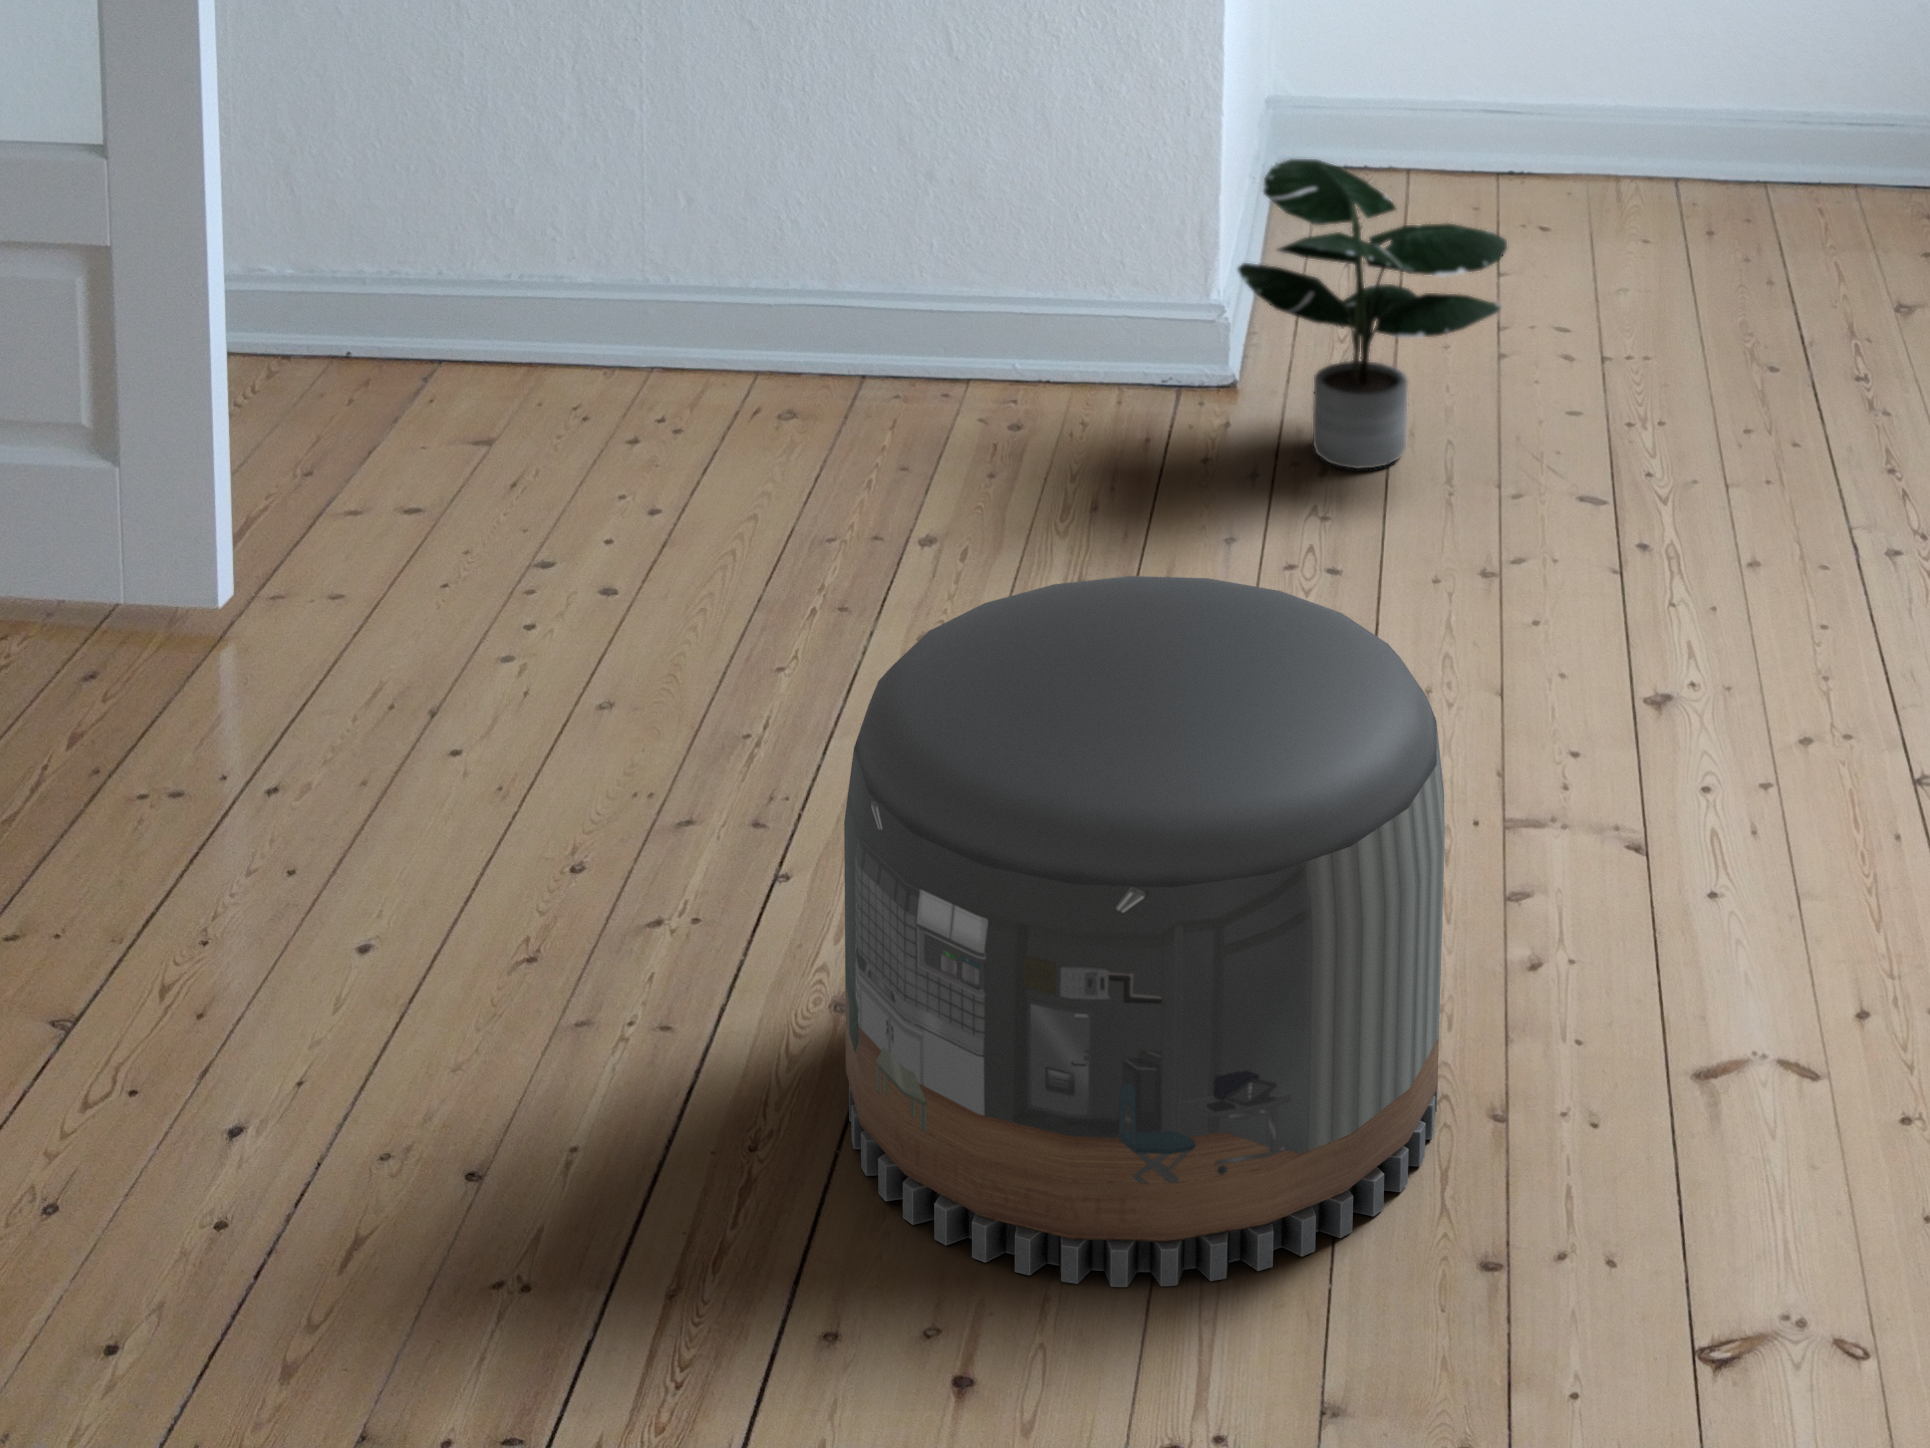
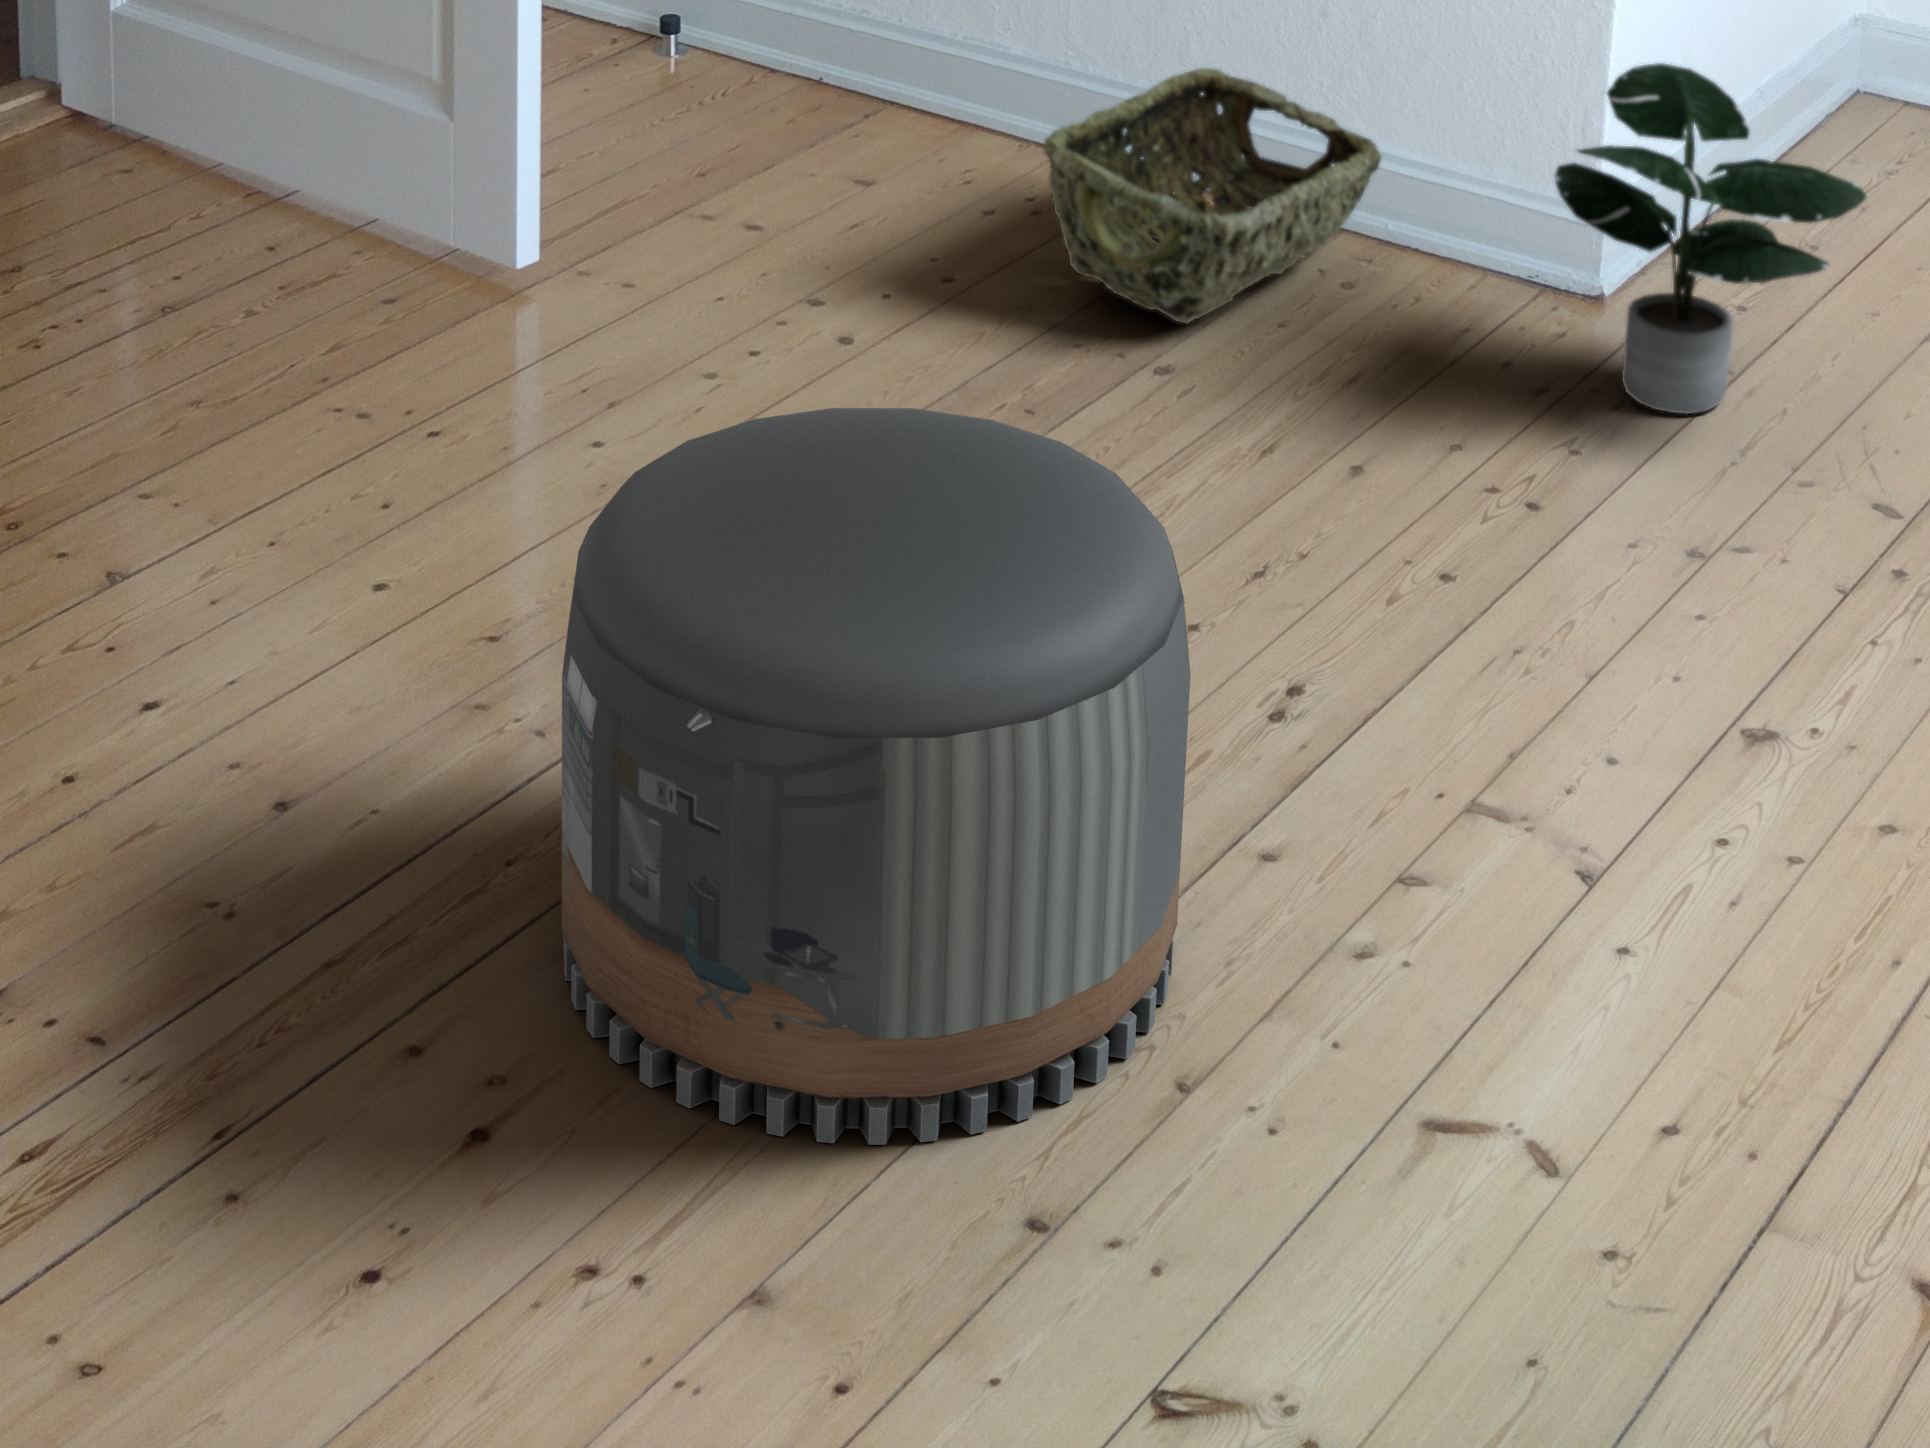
woven basket: none [751,250,1022,495] -> present [1044,68,1382,323]

